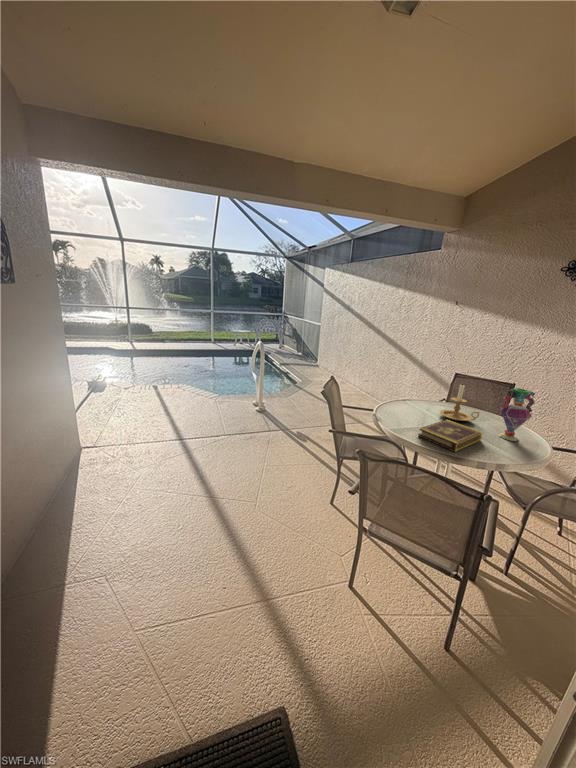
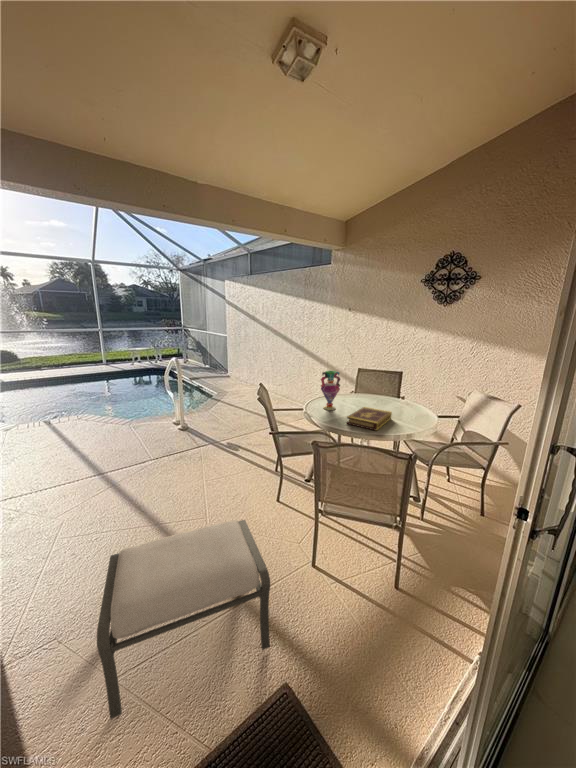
candle holder: present [440,384,480,421] -> none [356,376,386,407]
vase: present [499,388,535,441] -> present [321,371,340,410]
ottoman: none [113,512,283,664] -> present [97,520,270,719]

